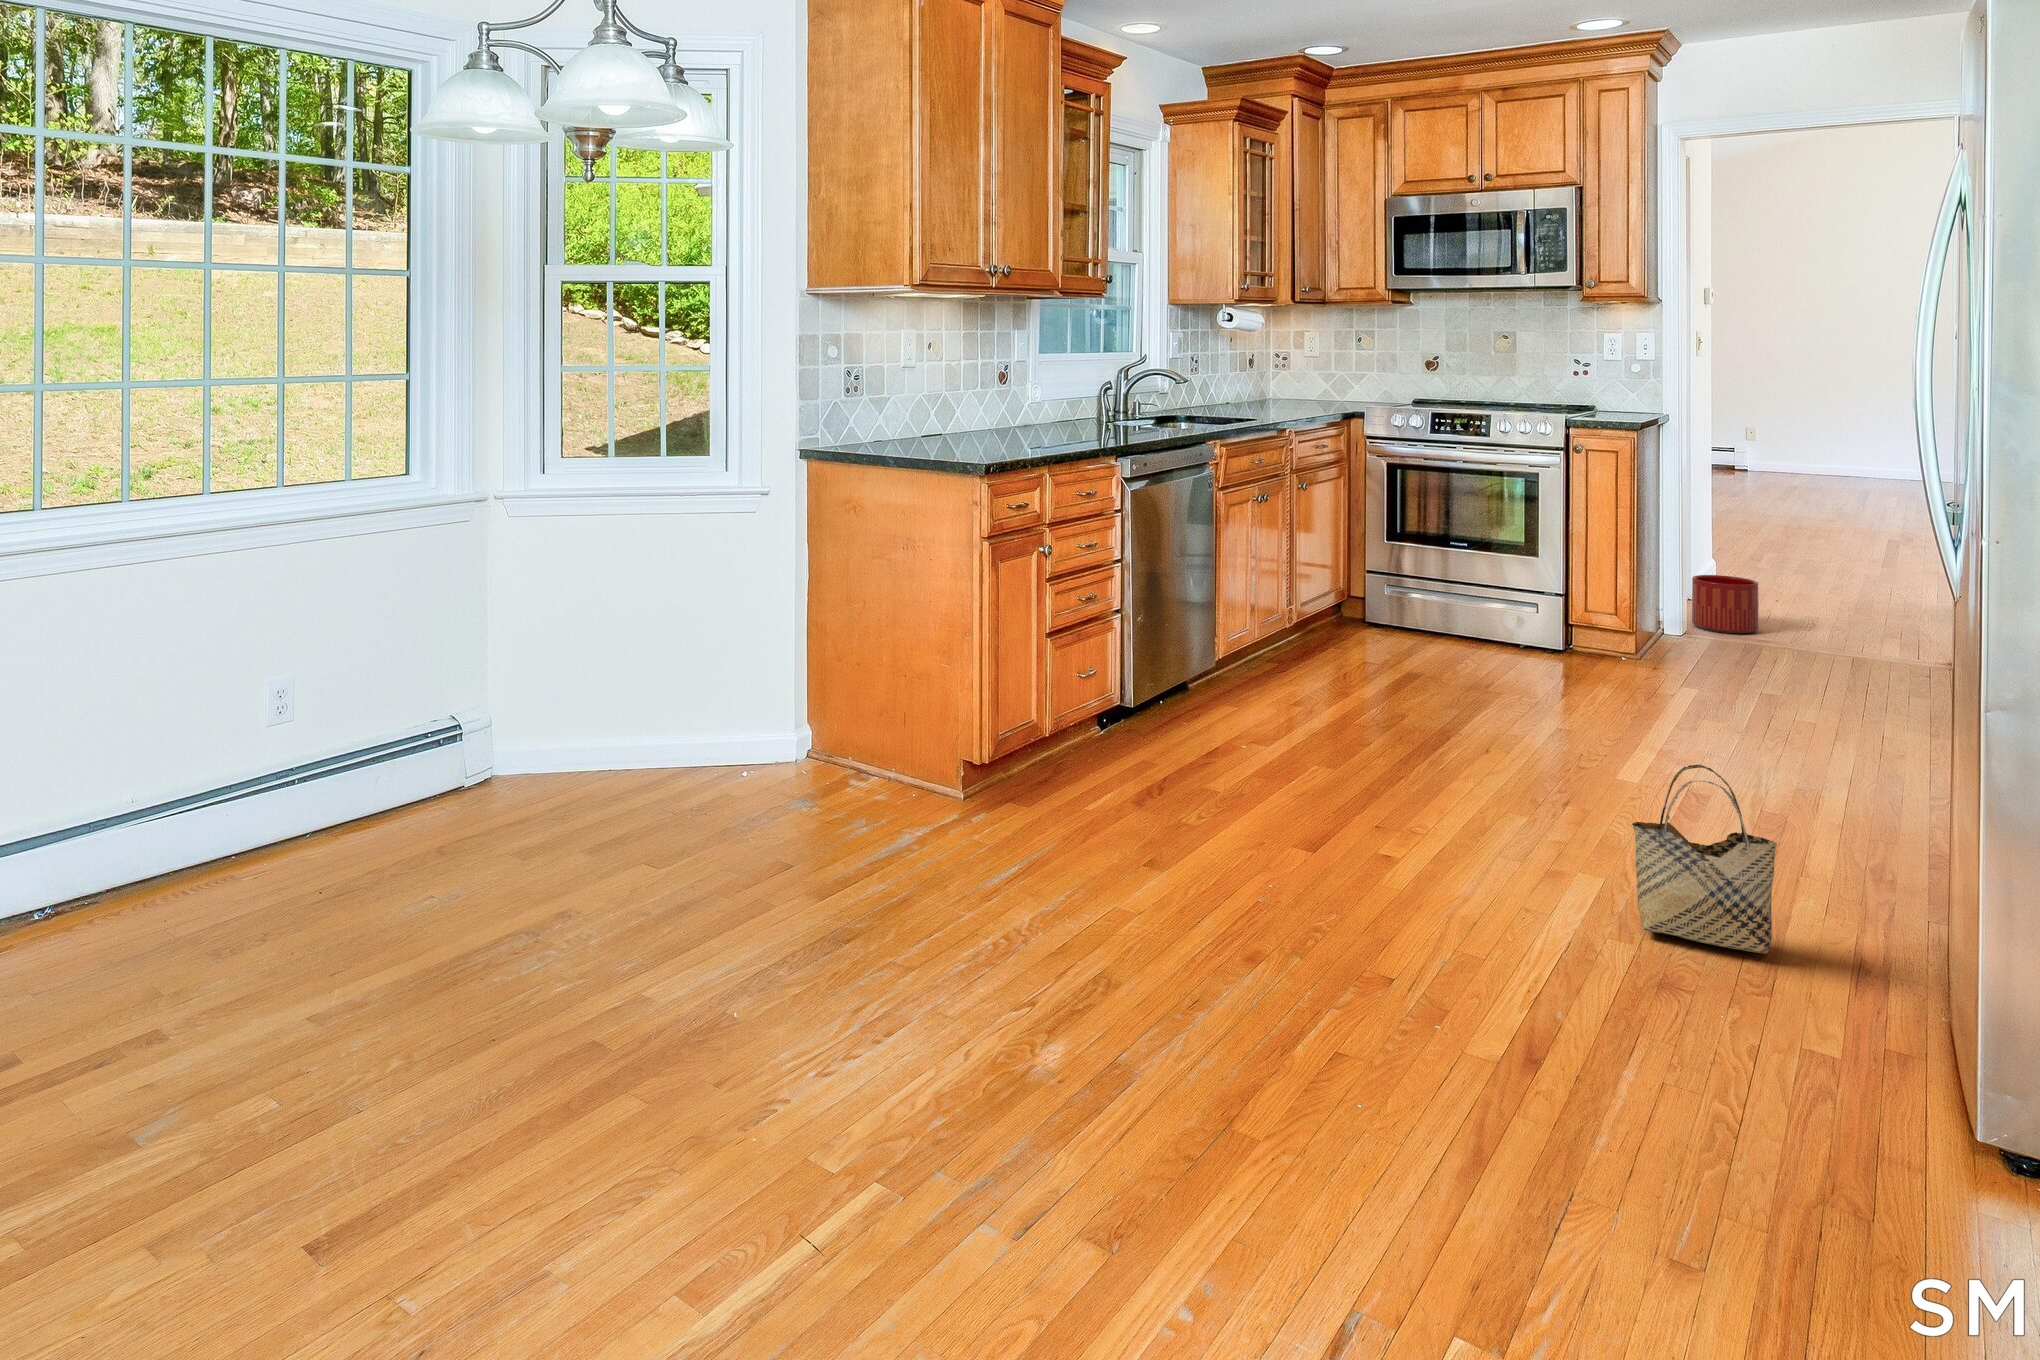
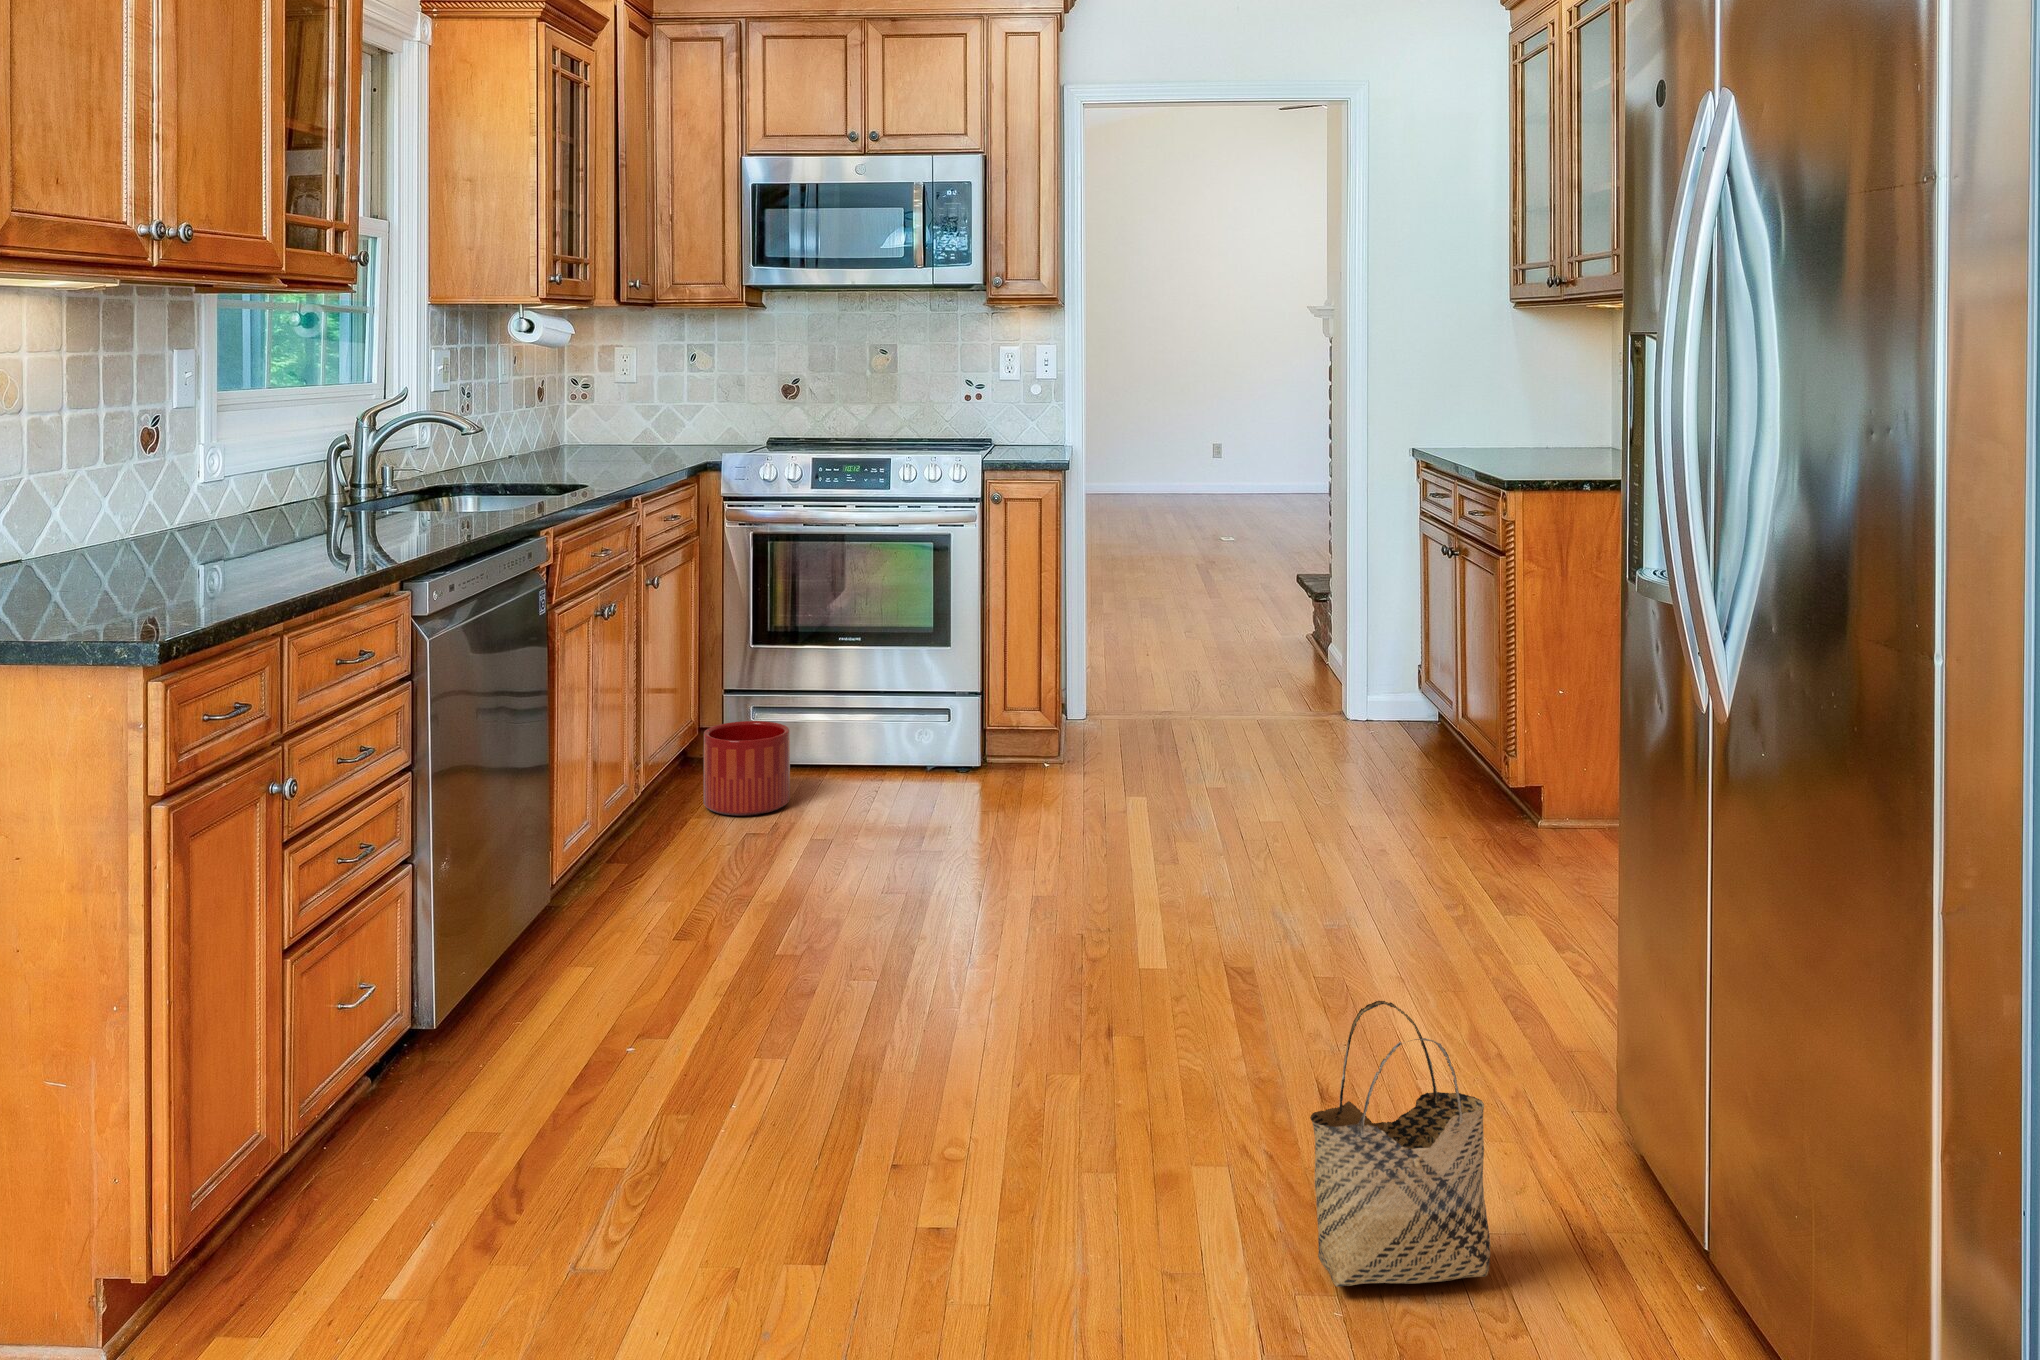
planter: present [1692,575,1759,634] -> present [704,721,790,816]

